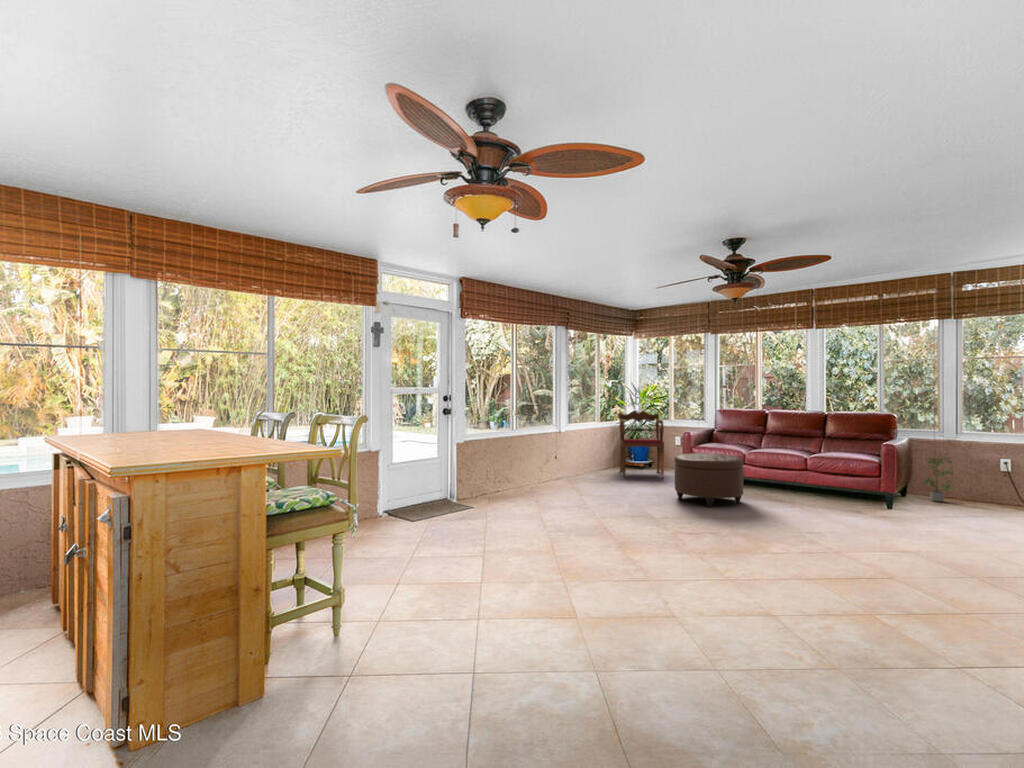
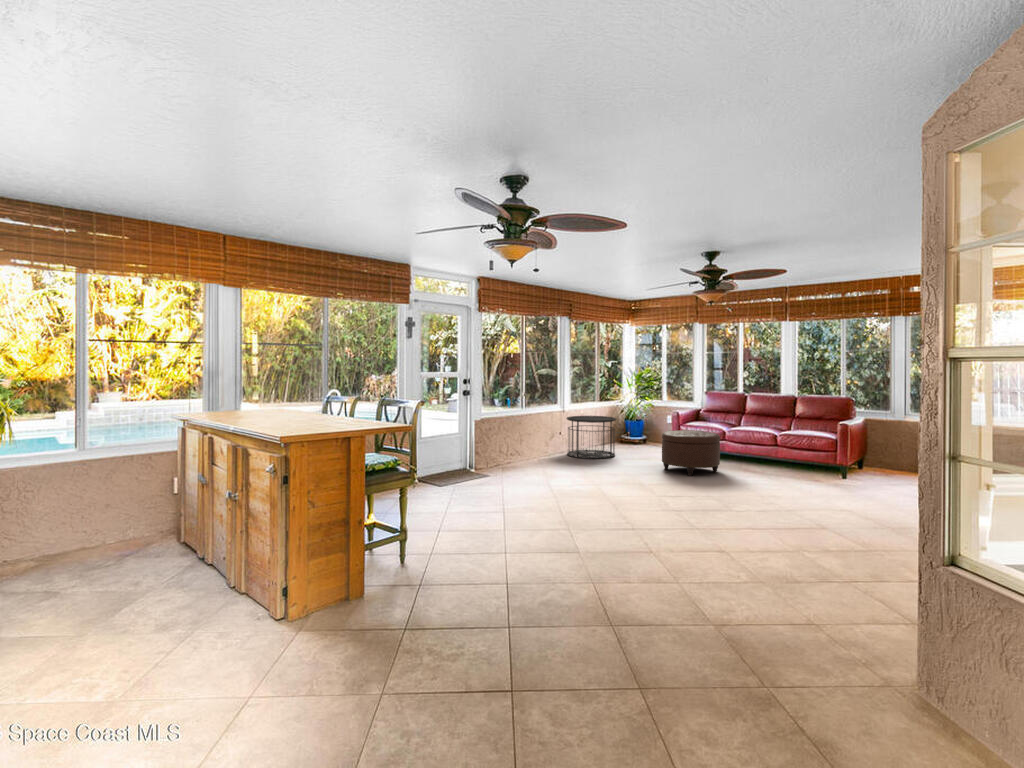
armchair: present [619,411,664,477] -> none [616,392,655,452]
side table: none [565,437,621,486] -> present [566,416,616,459]
potted plant: present [924,457,955,502] -> none [874,433,903,472]

